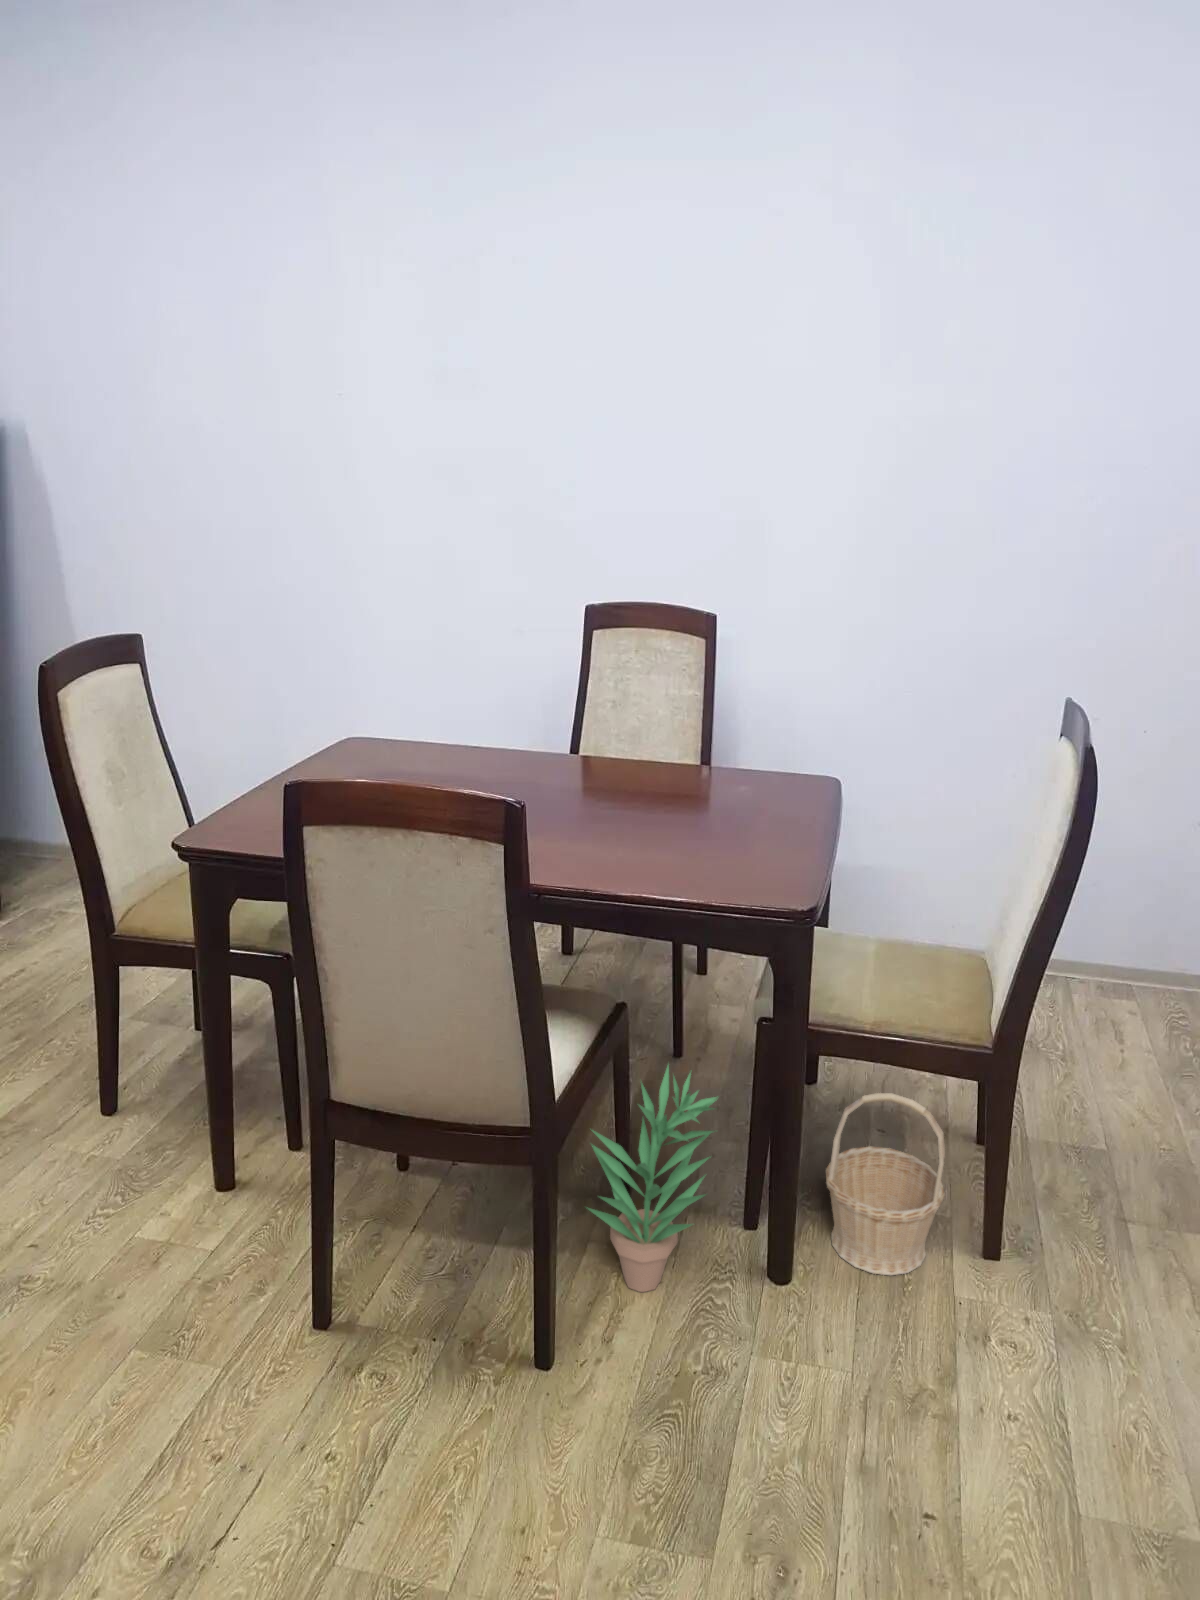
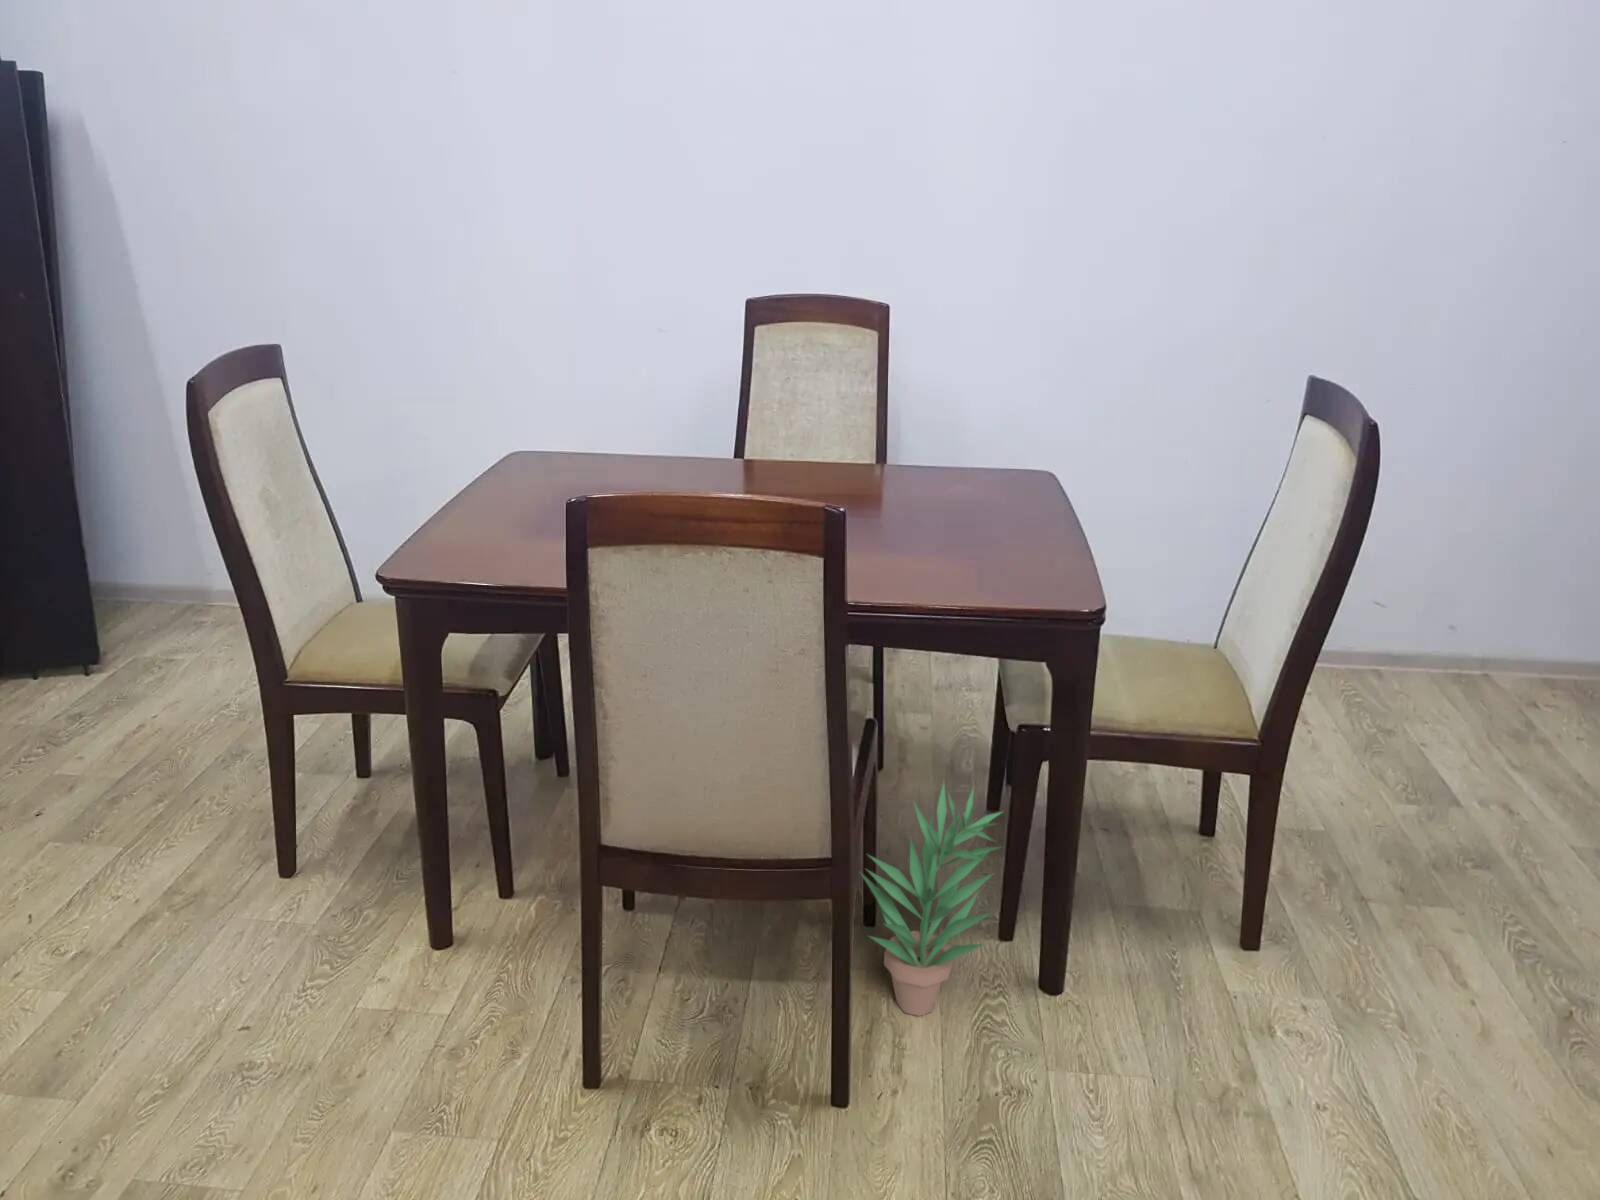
basket: present [826,1093,945,1275] -> none [1086,794,1211,975]

